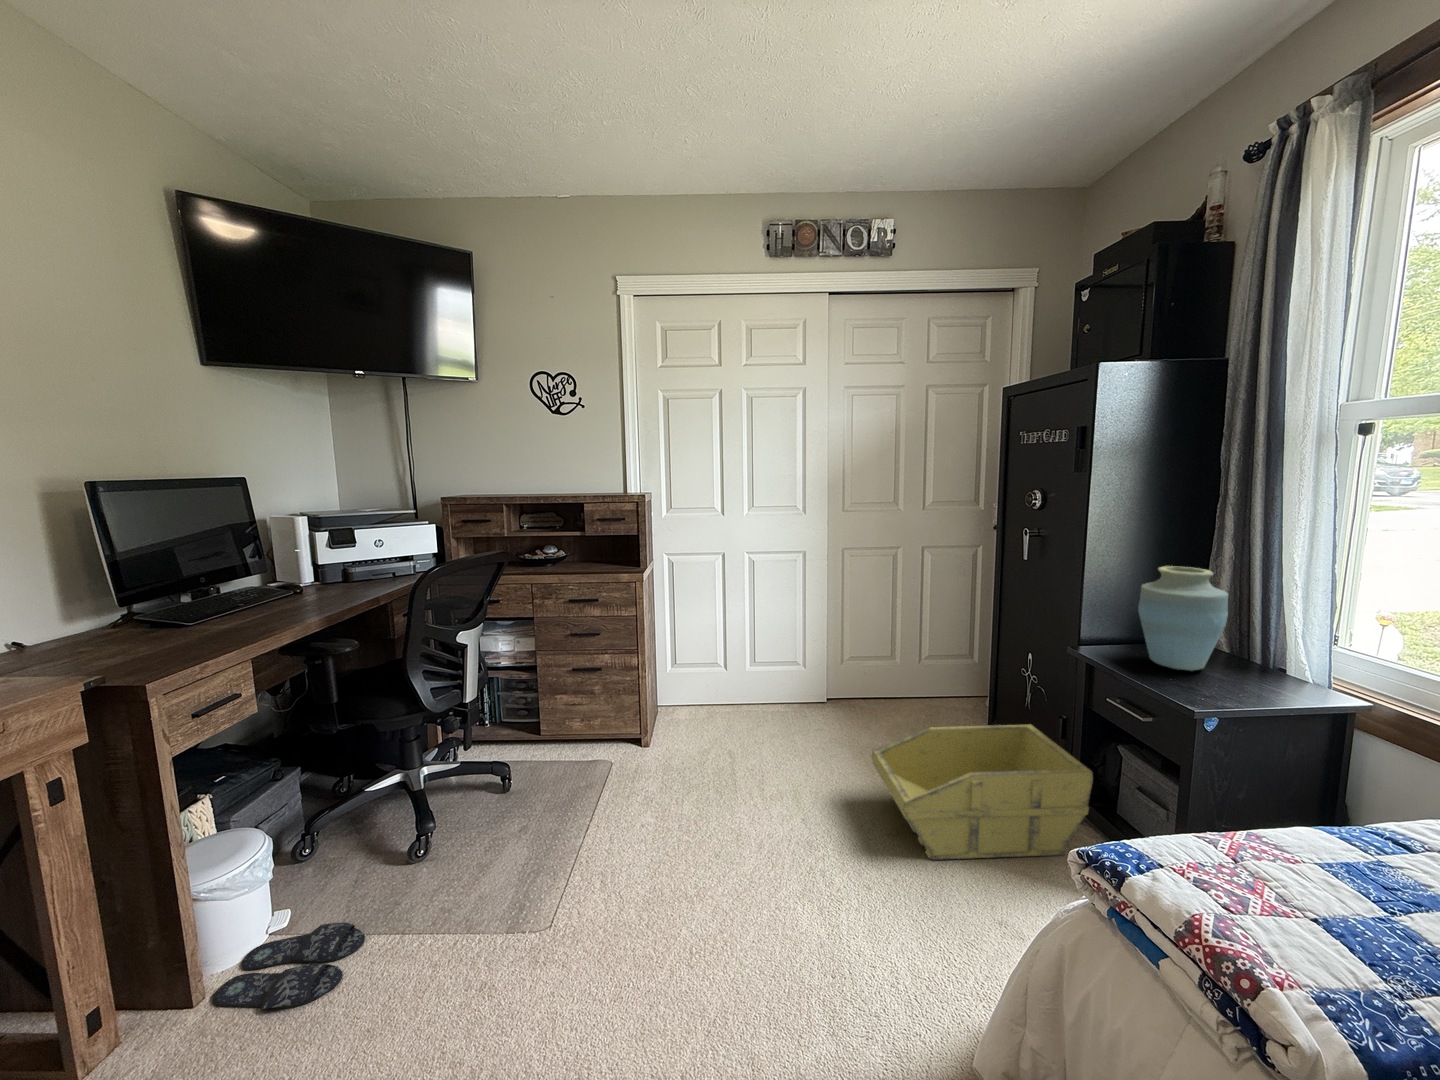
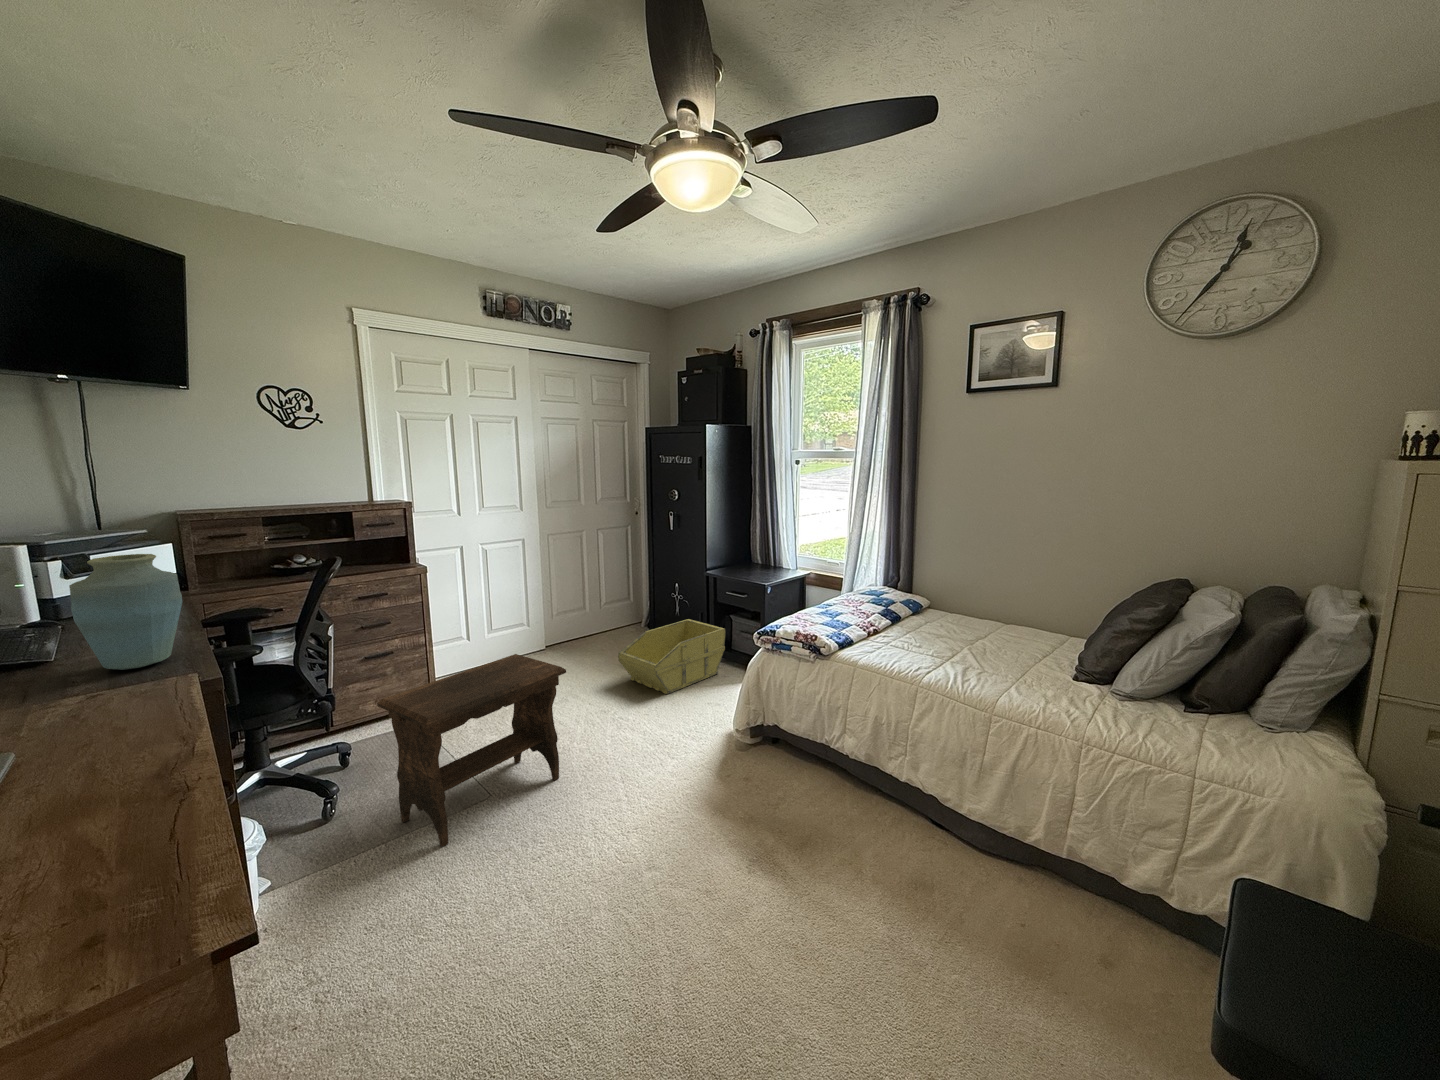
vase: present [1138,566,1228,671] -> present [69,554,182,670]
footstool: none [364,724,638,994] -> present [377,654,566,847]
slippers: present [212,922,365,1009] -> none [271,850,385,921]

